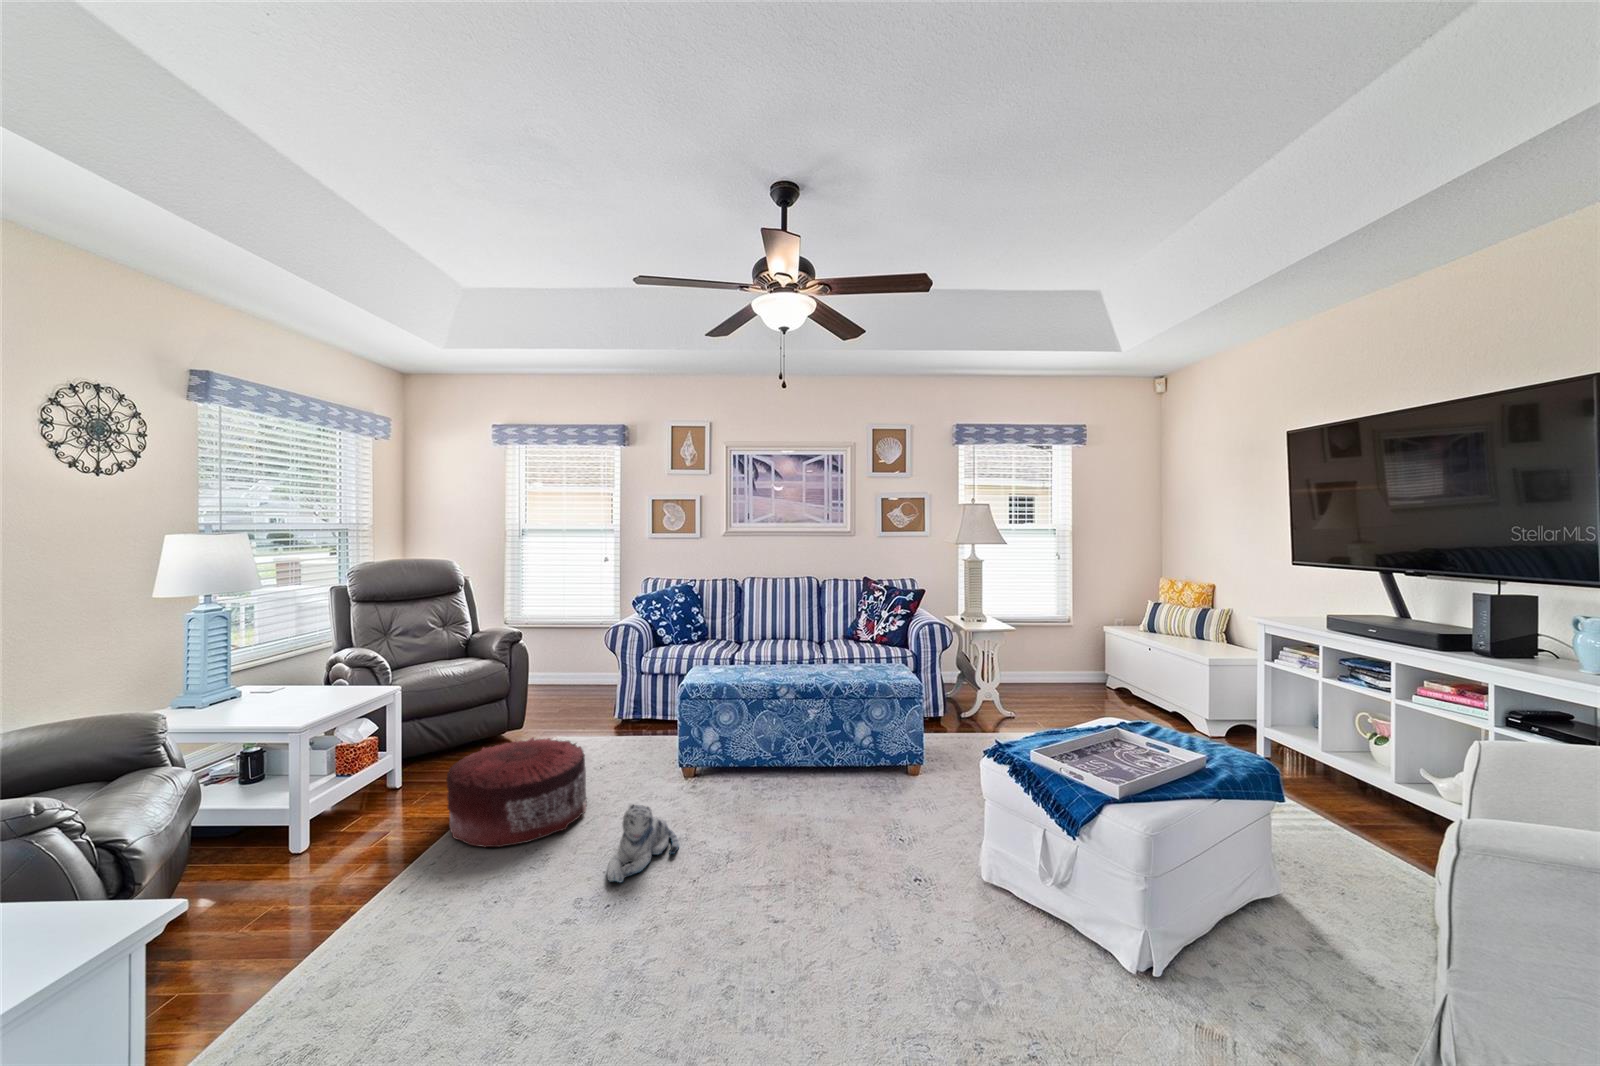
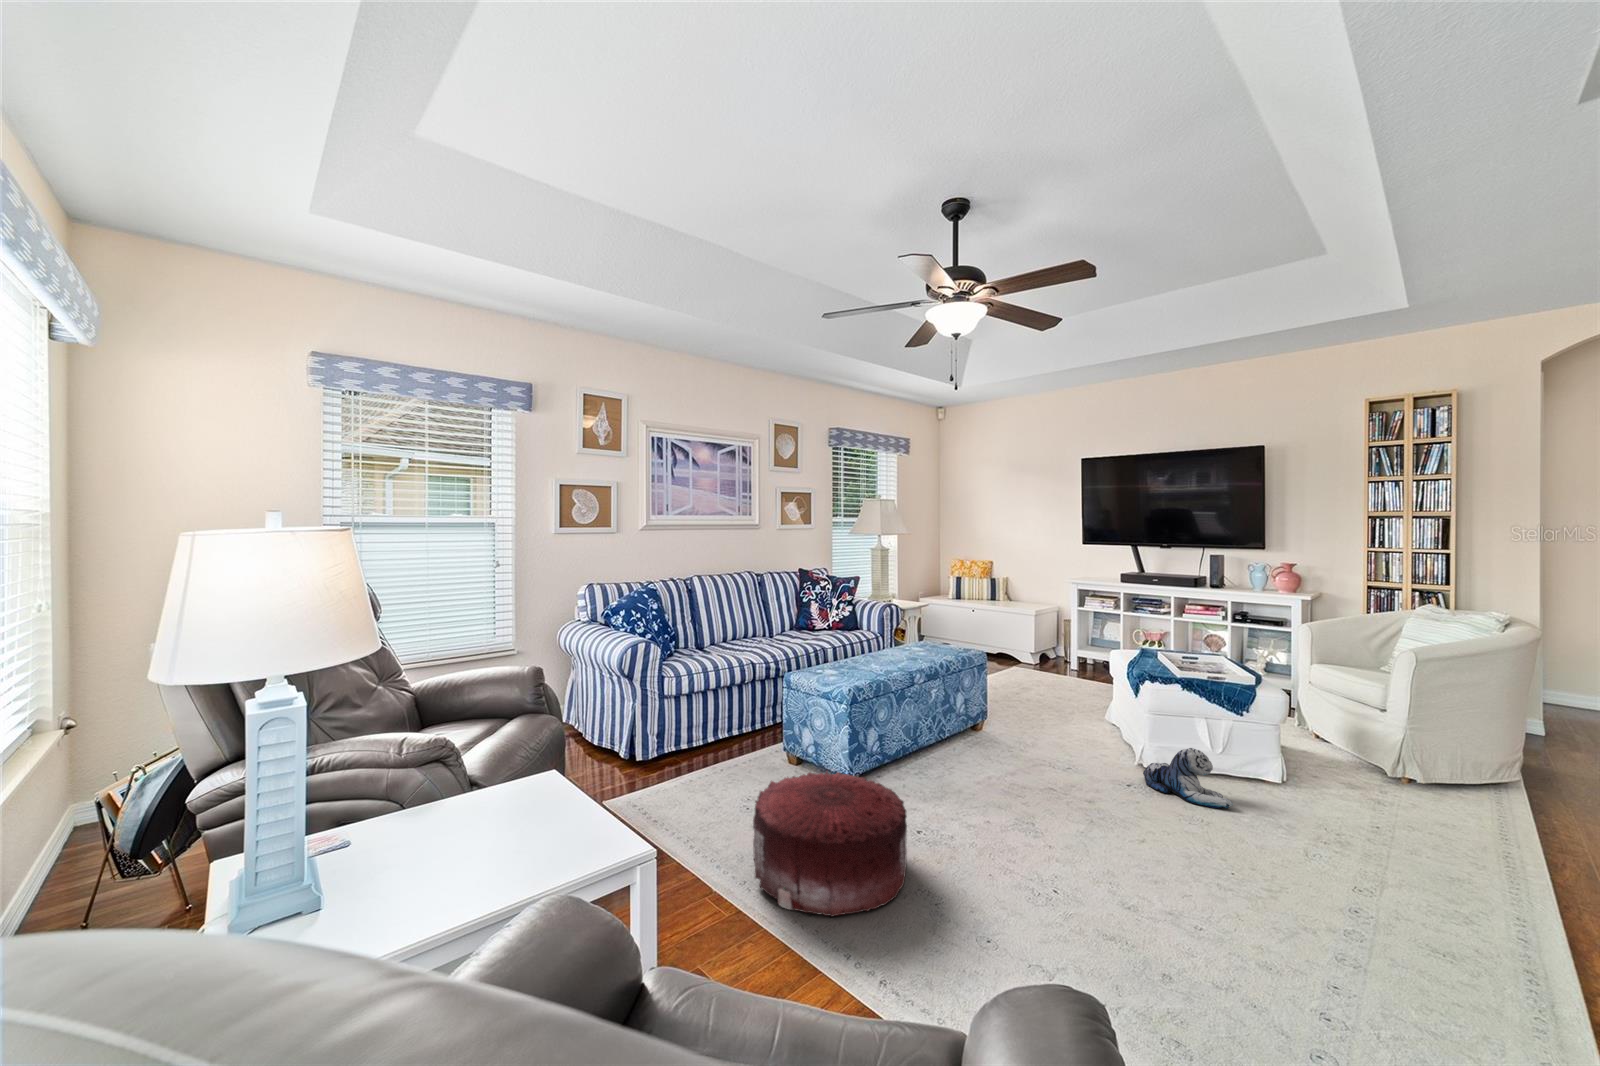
plush toy: present [607,805,679,882] -> present [1143,748,1233,809]

